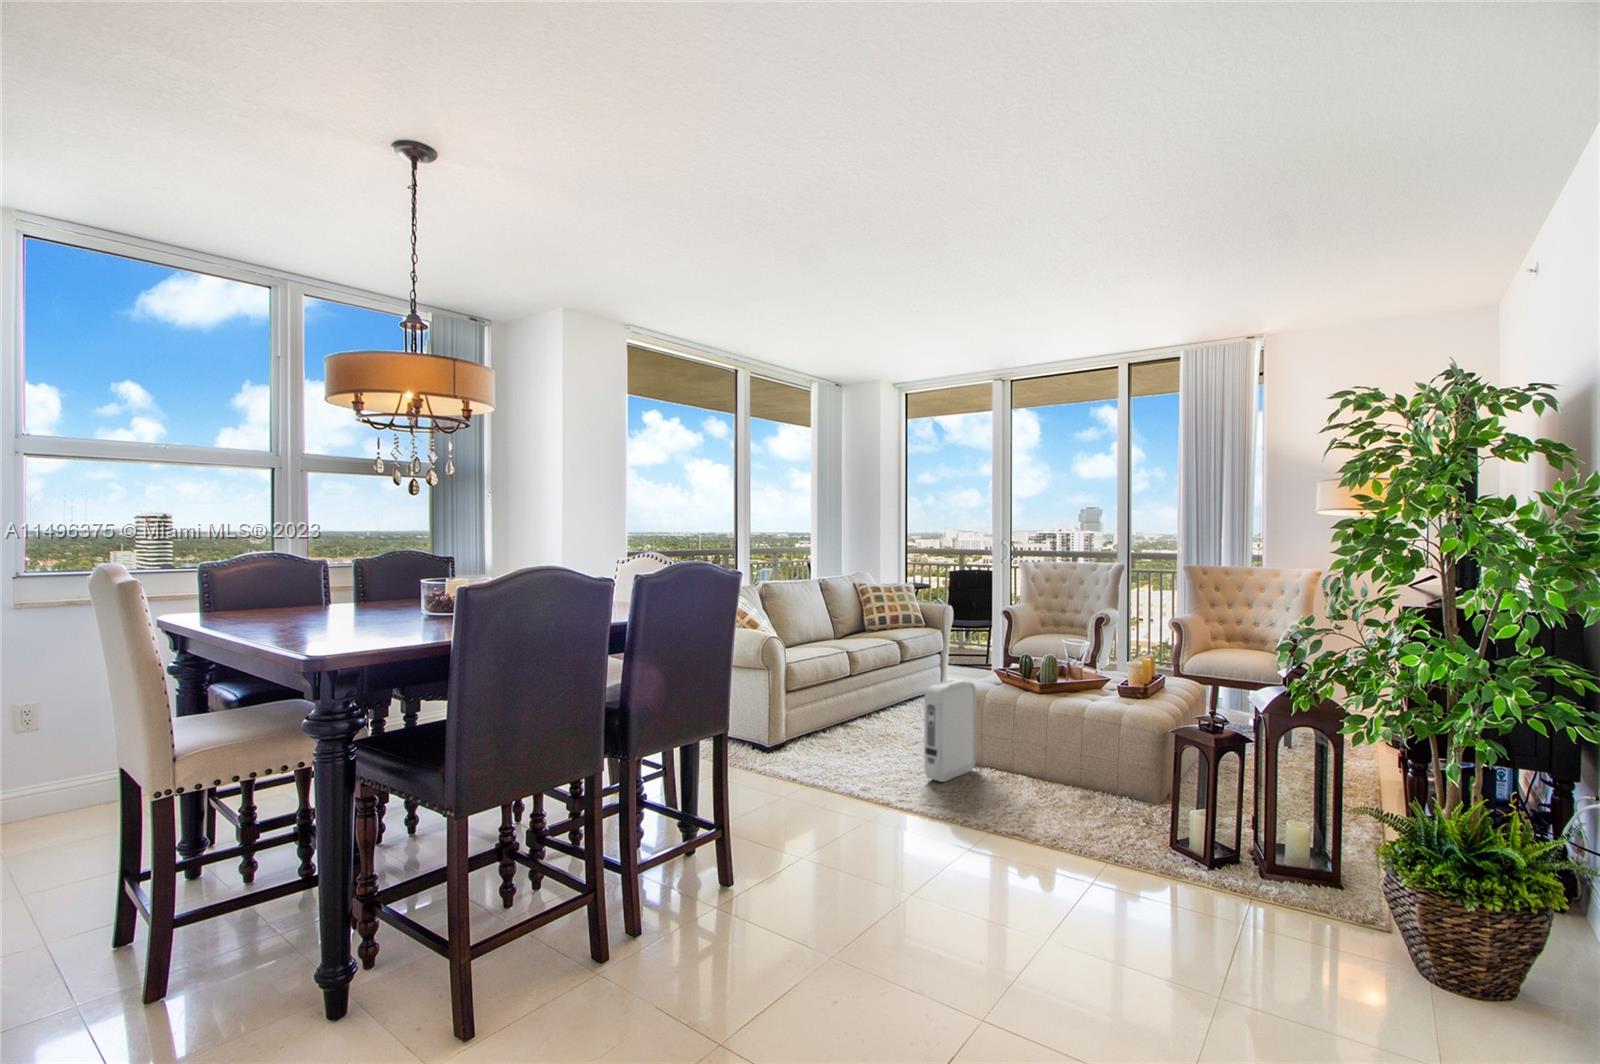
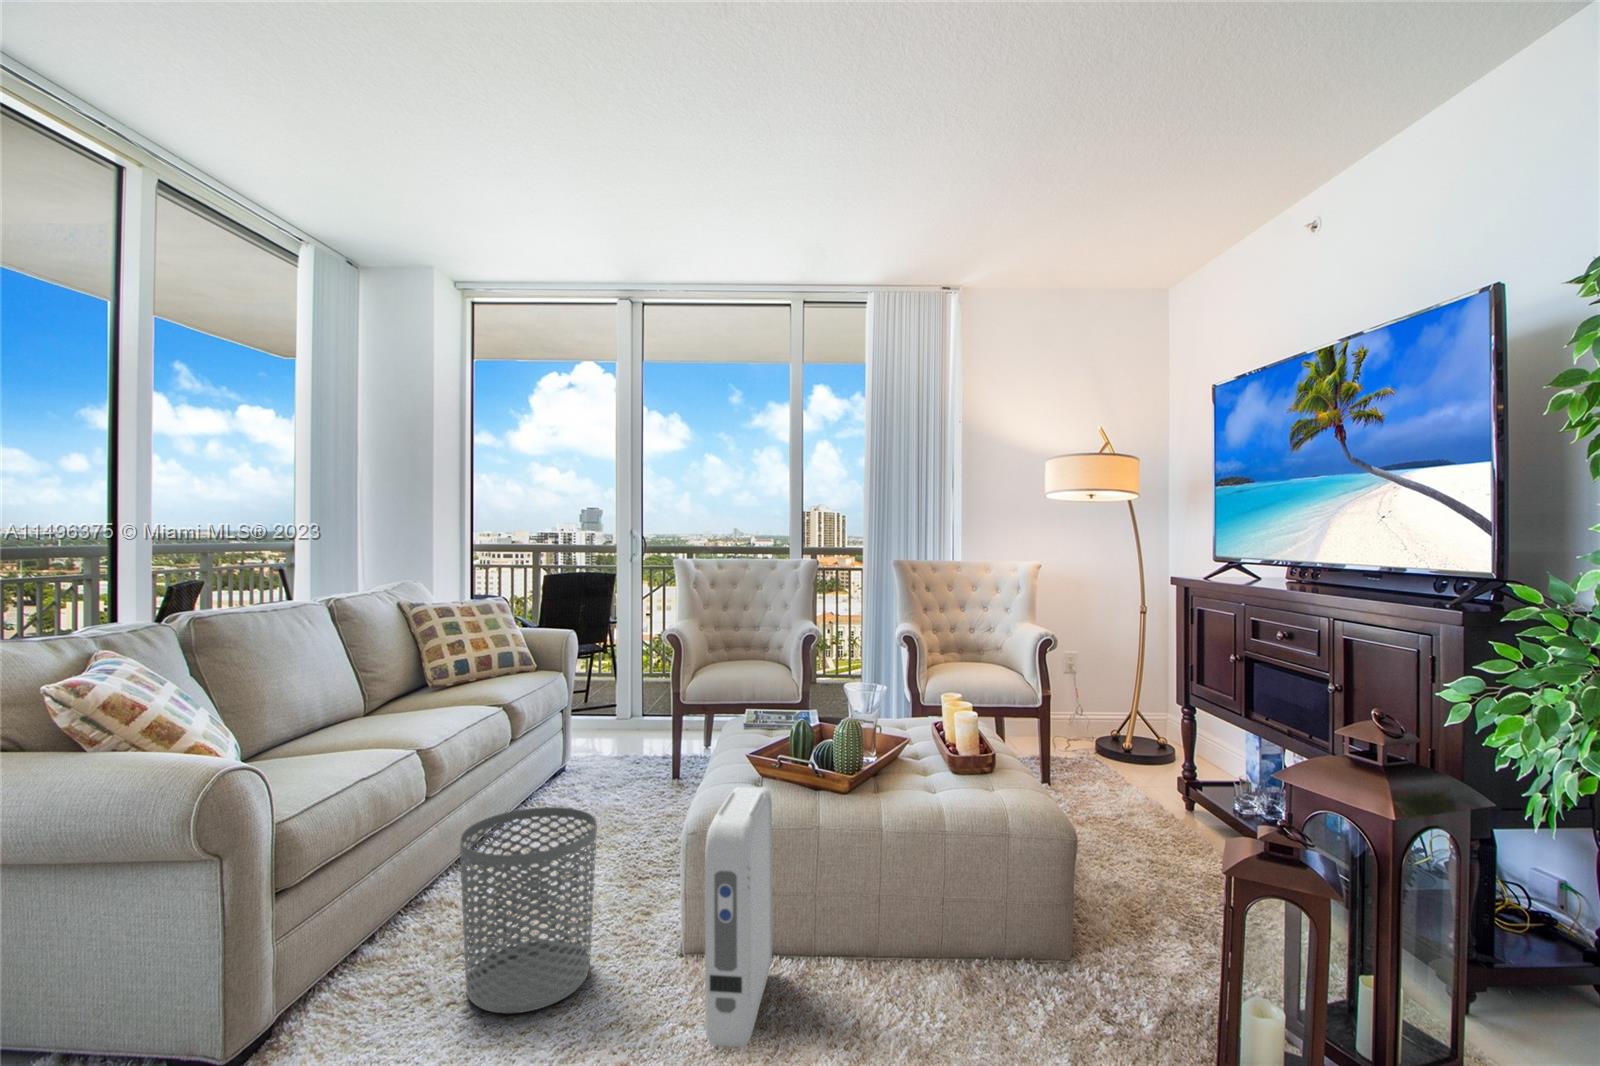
waste bin: none [846,681,903,758] -> present [460,807,597,1013]

